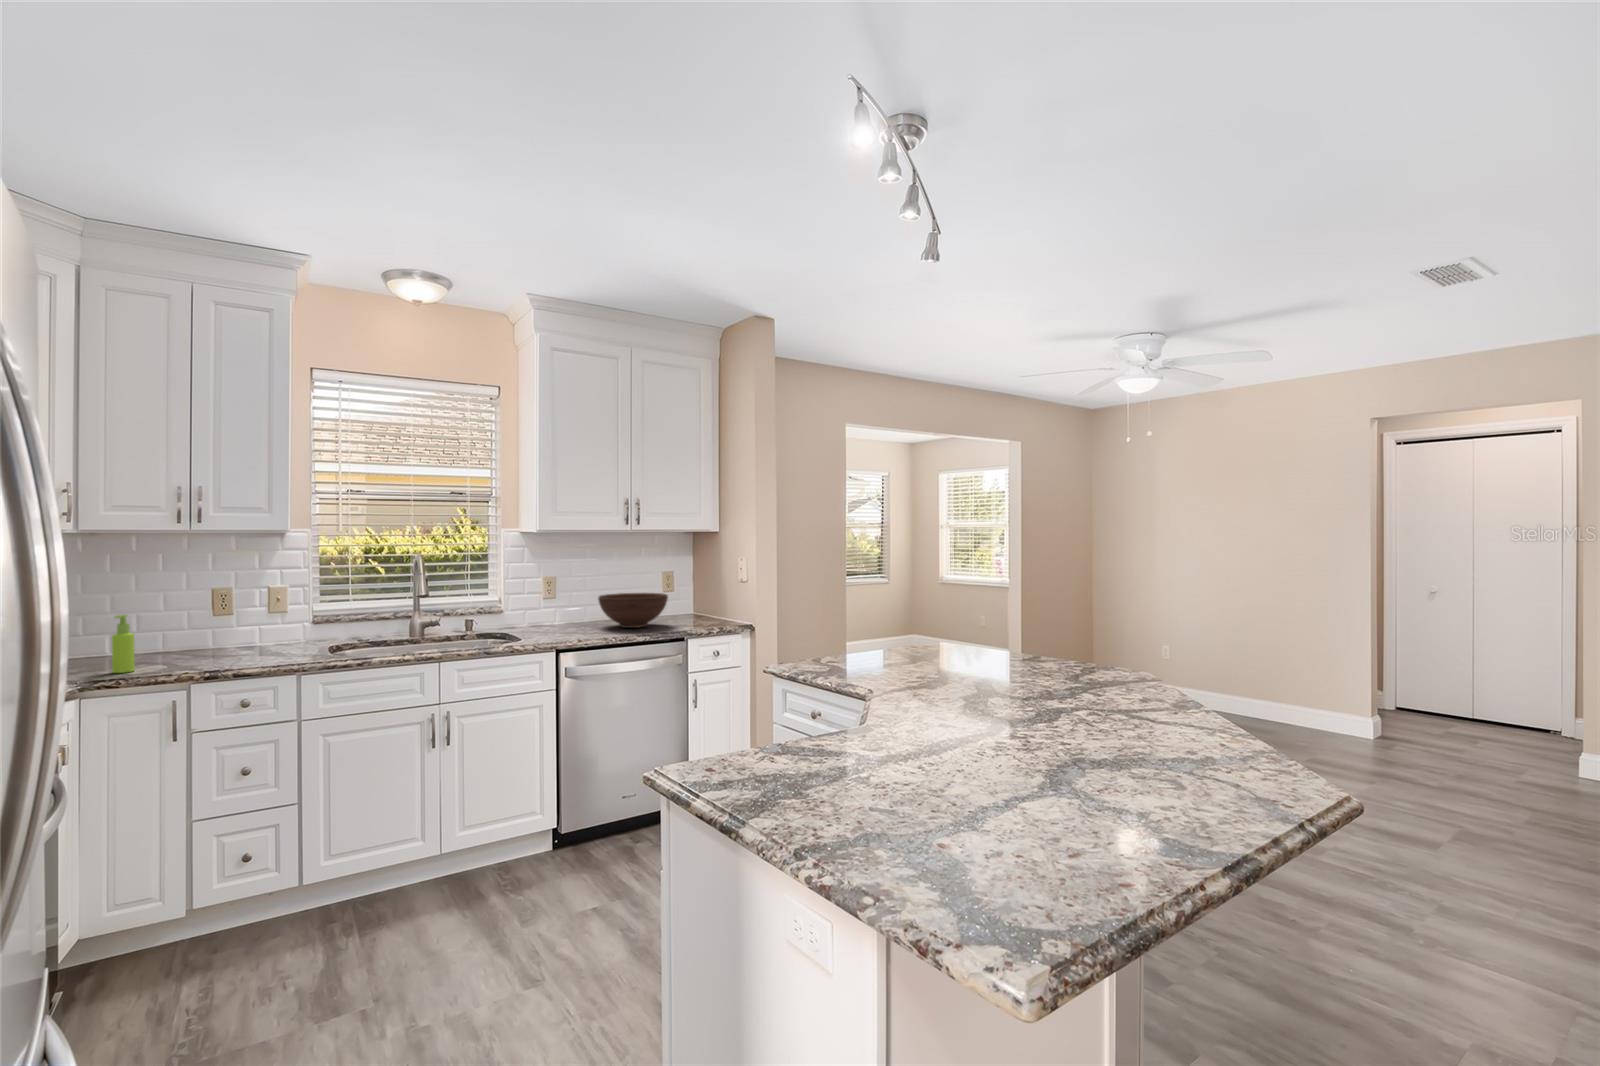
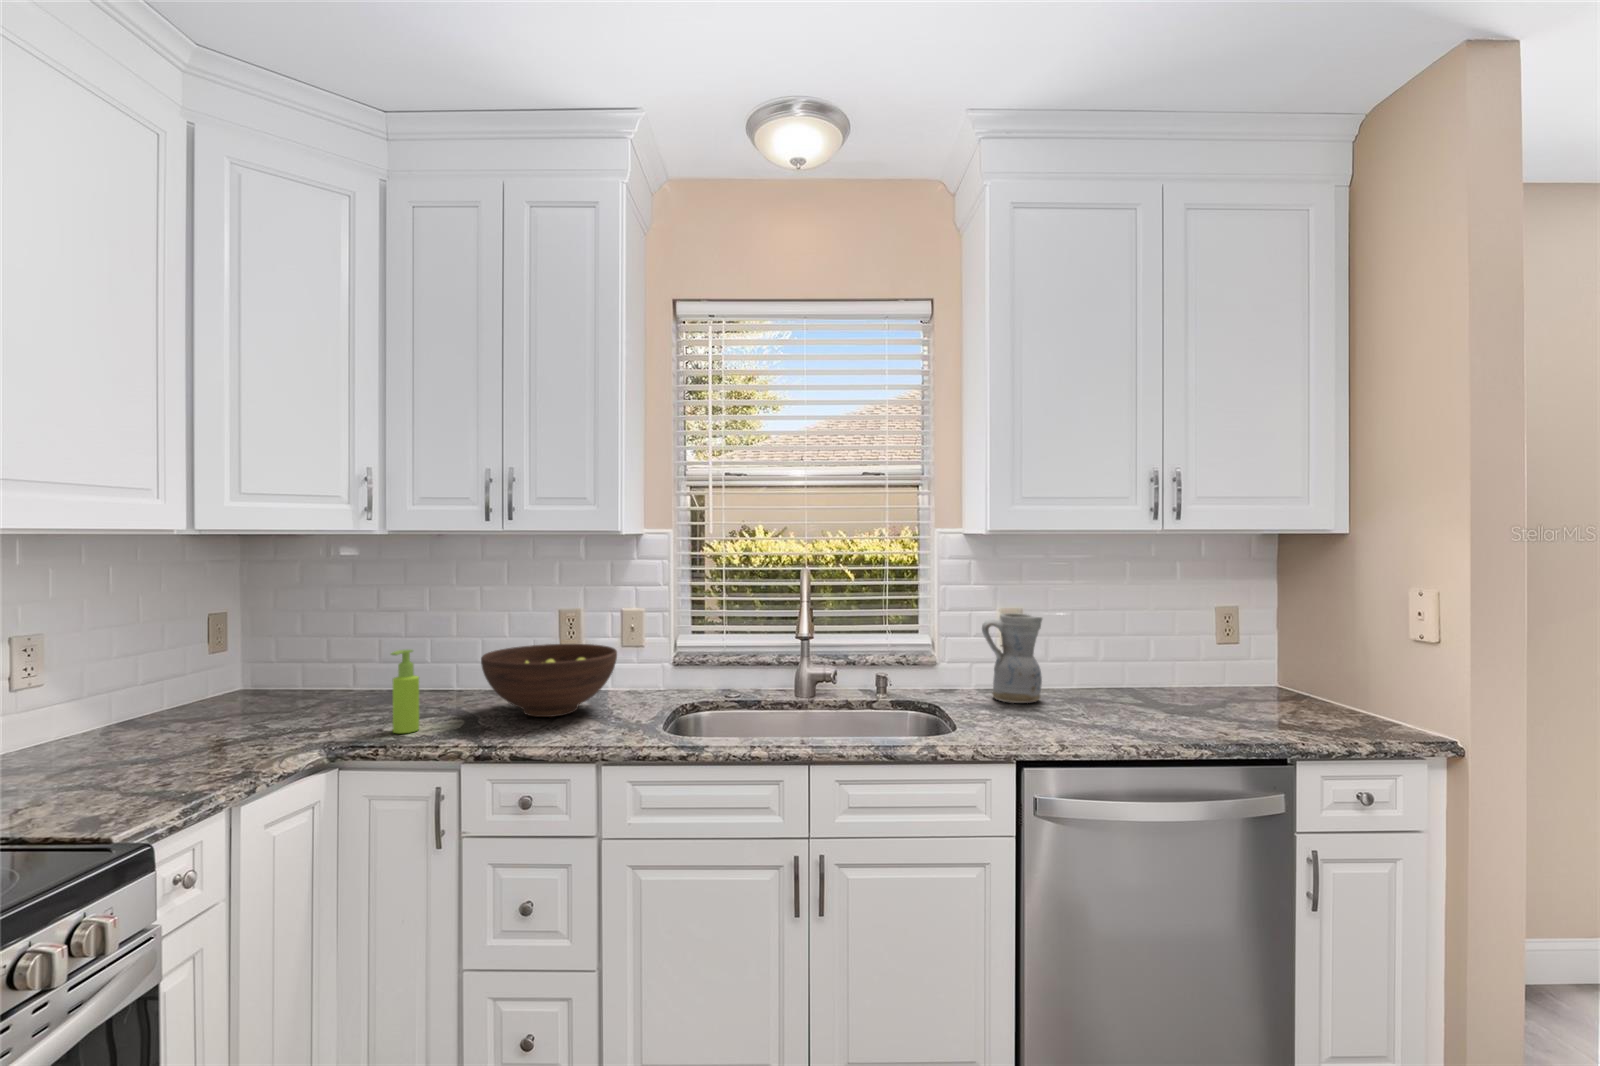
ceramic pitcher: none [533,579,569,629] -> present [982,613,1042,703]
fruit bowl: present [598,593,668,628] -> present [481,644,617,717]

